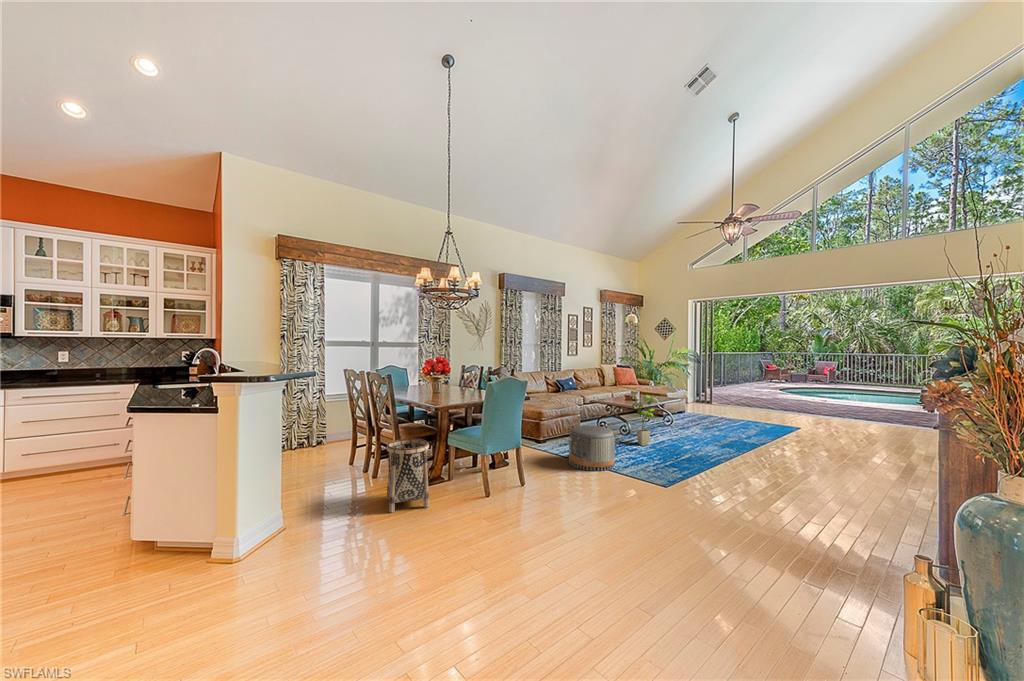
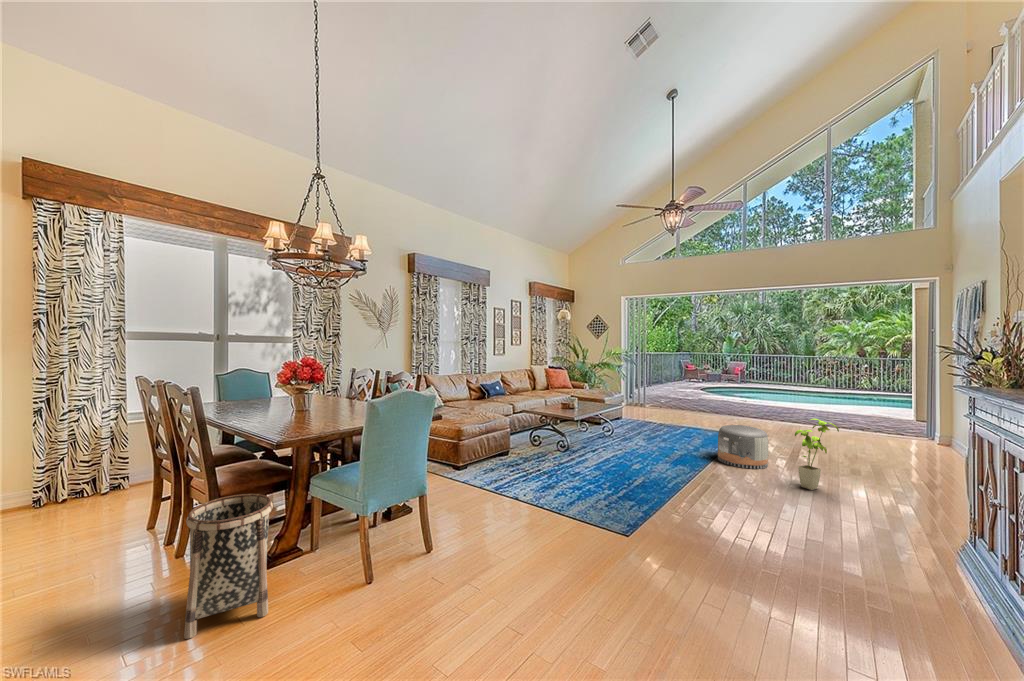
house plant: present [632,395,659,446] -> present [795,419,839,490]
pouf: present [569,425,615,471] -> present [718,425,768,469]

